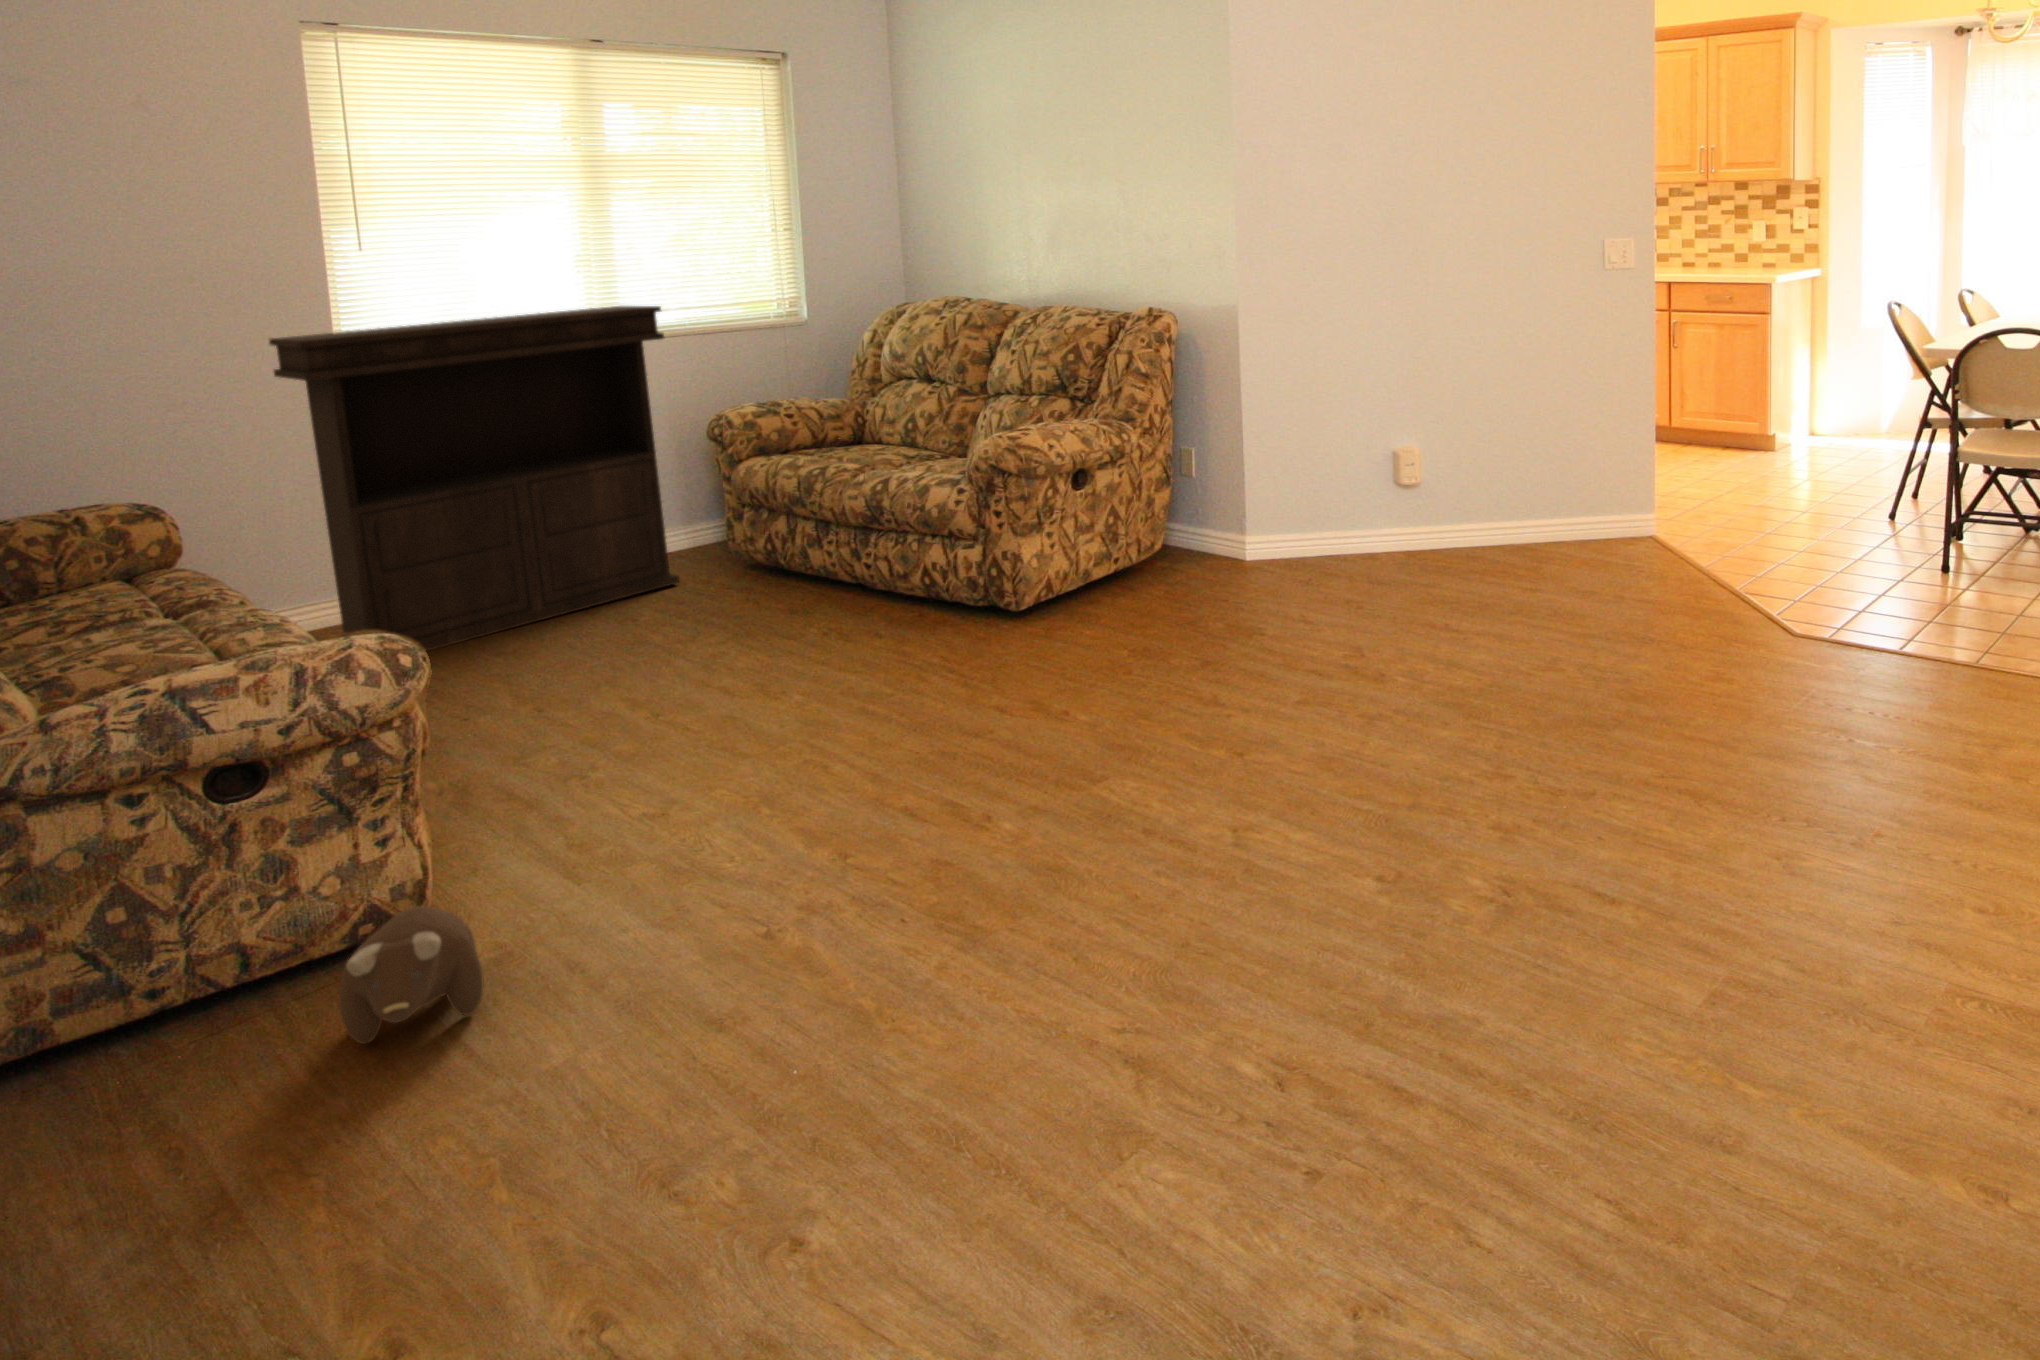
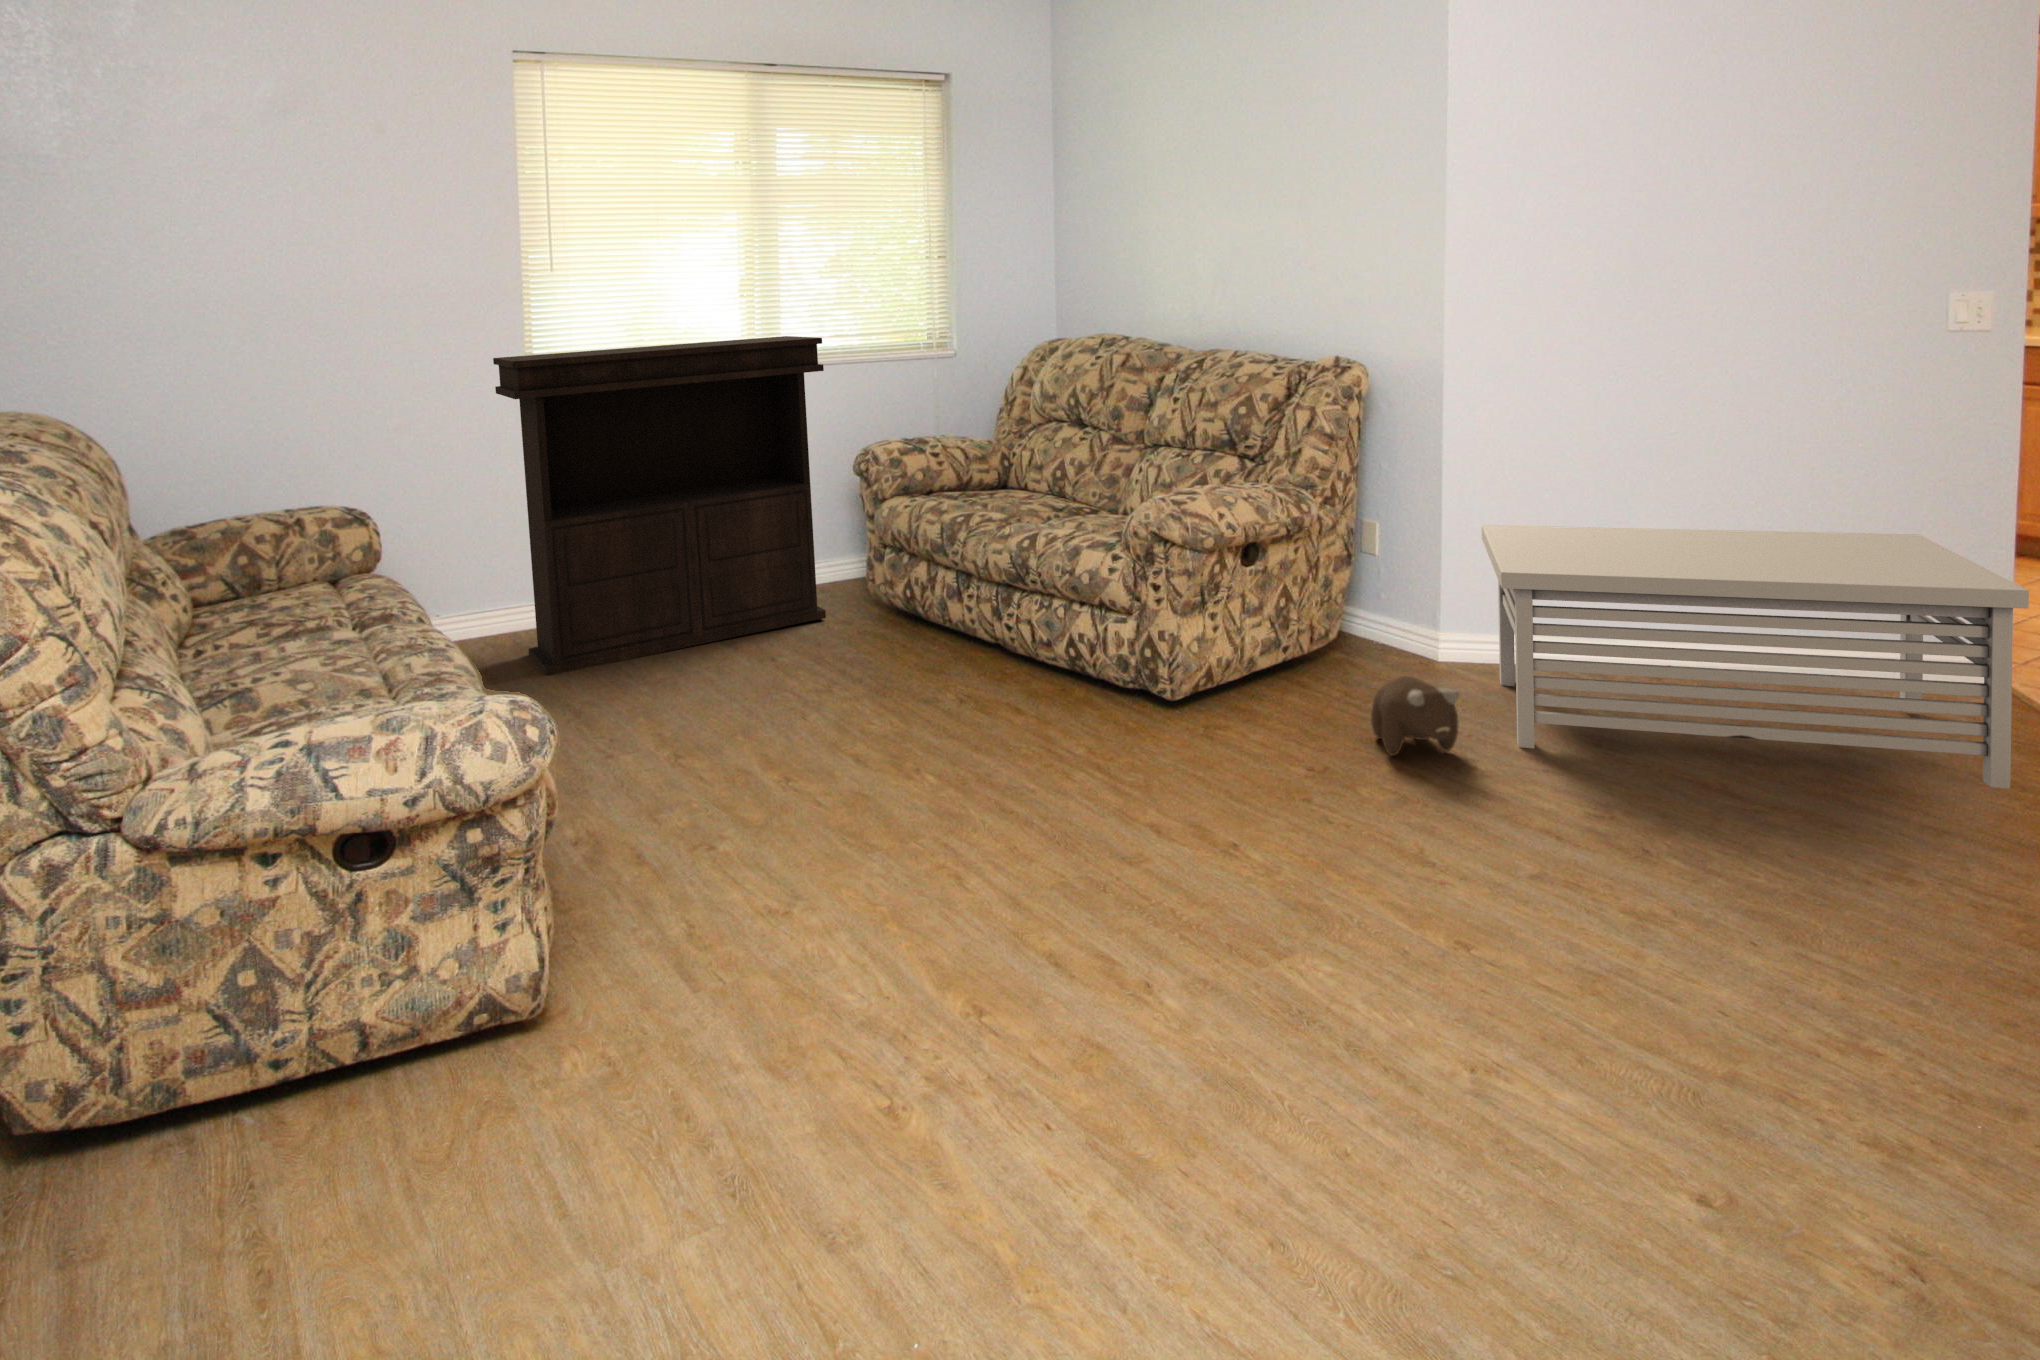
storage bench: none [1266,425,1598,611] -> present [1482,525,2029,789]
plush toy: present [339,906,484,1044] -> present [1371,676,1460,756]

